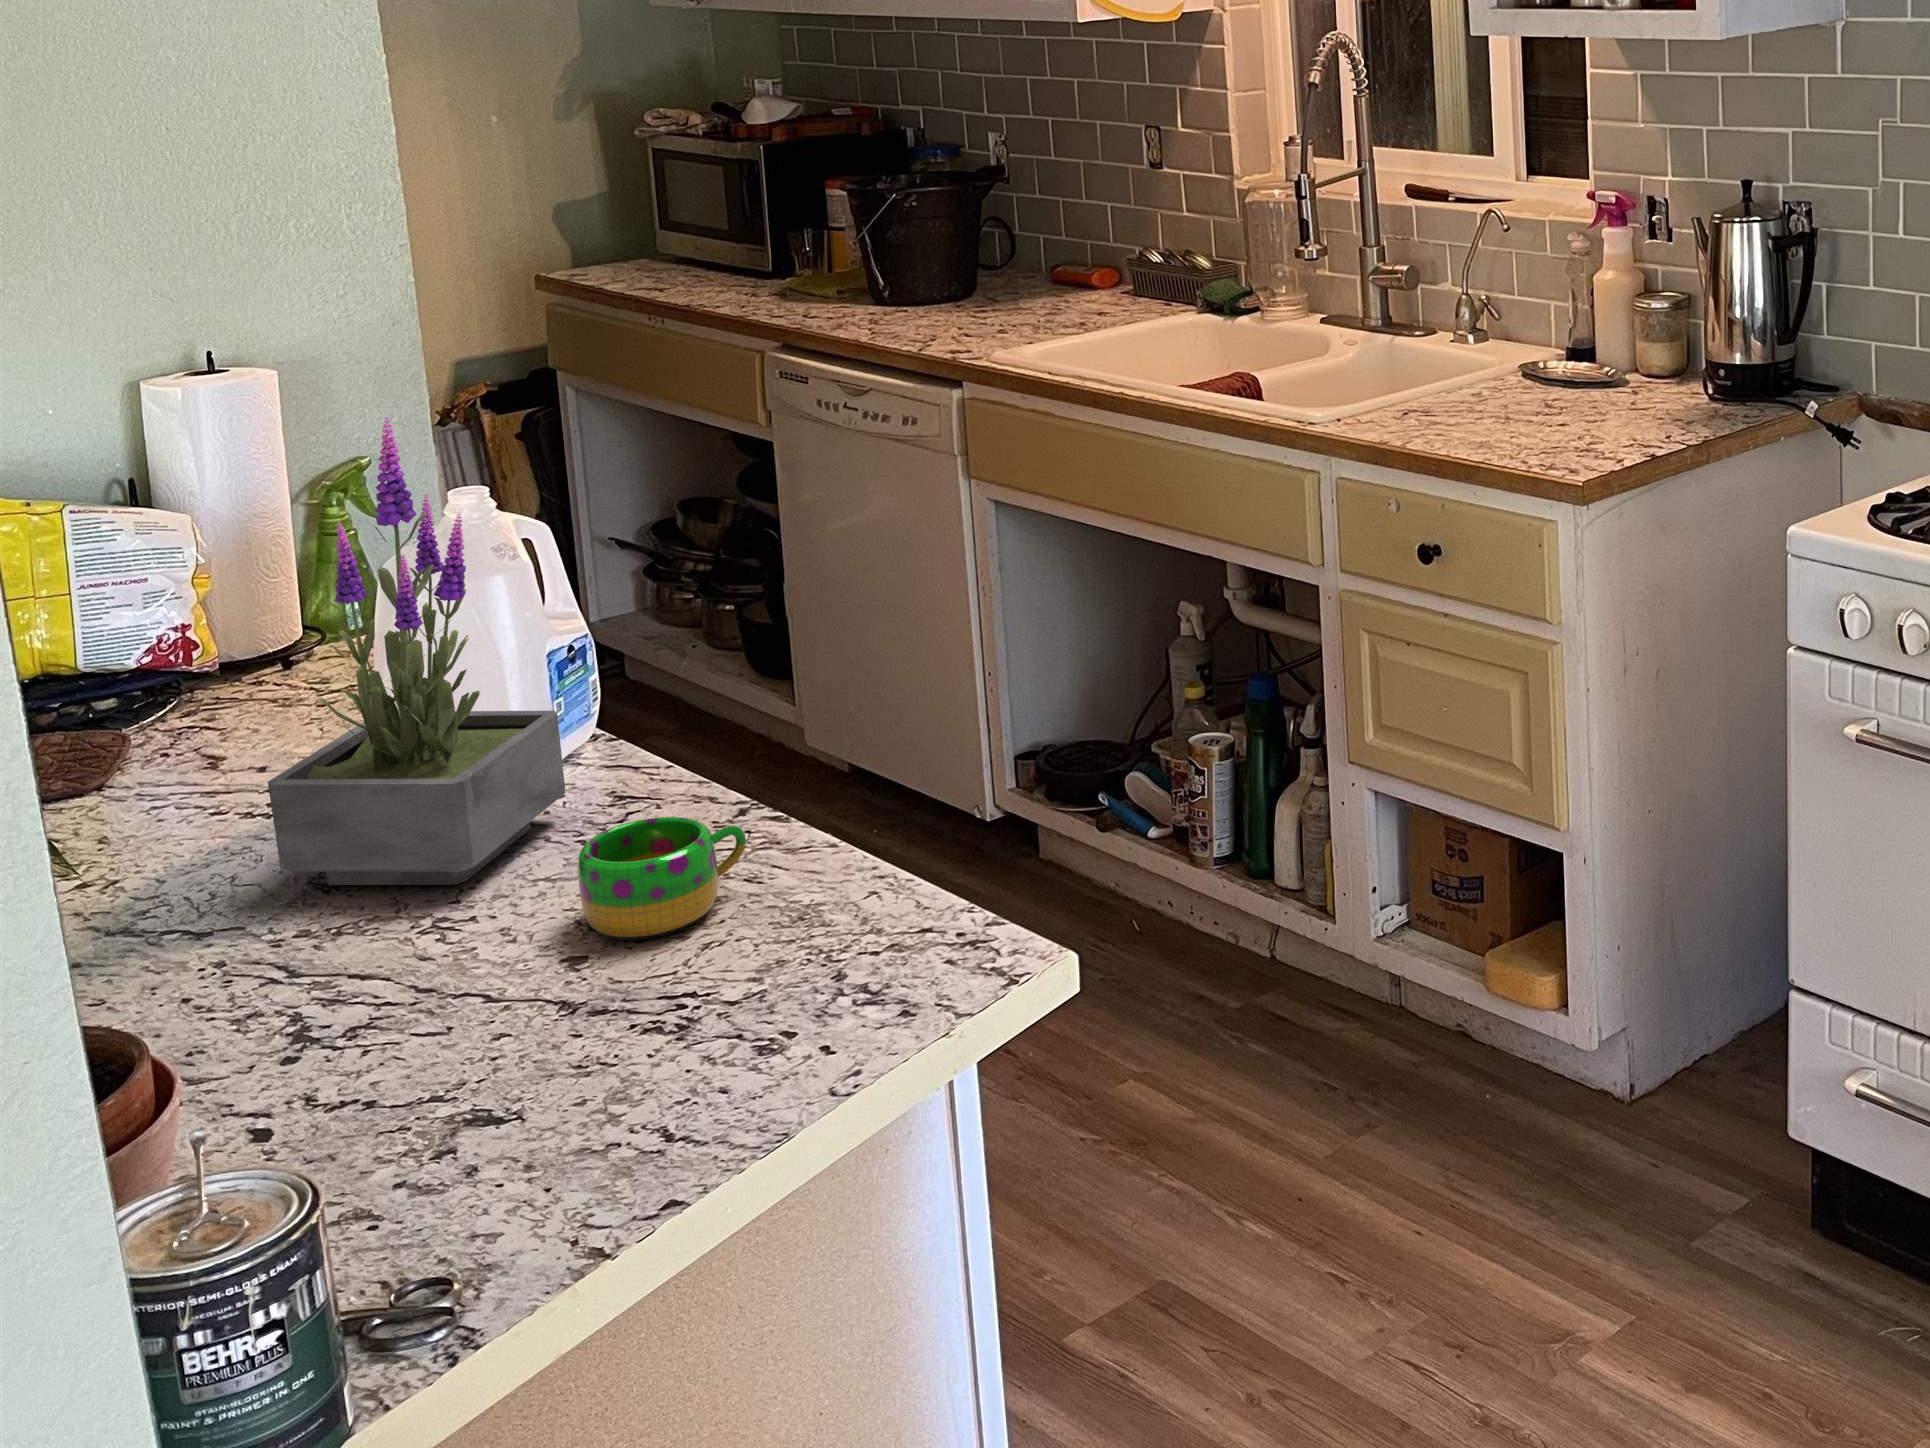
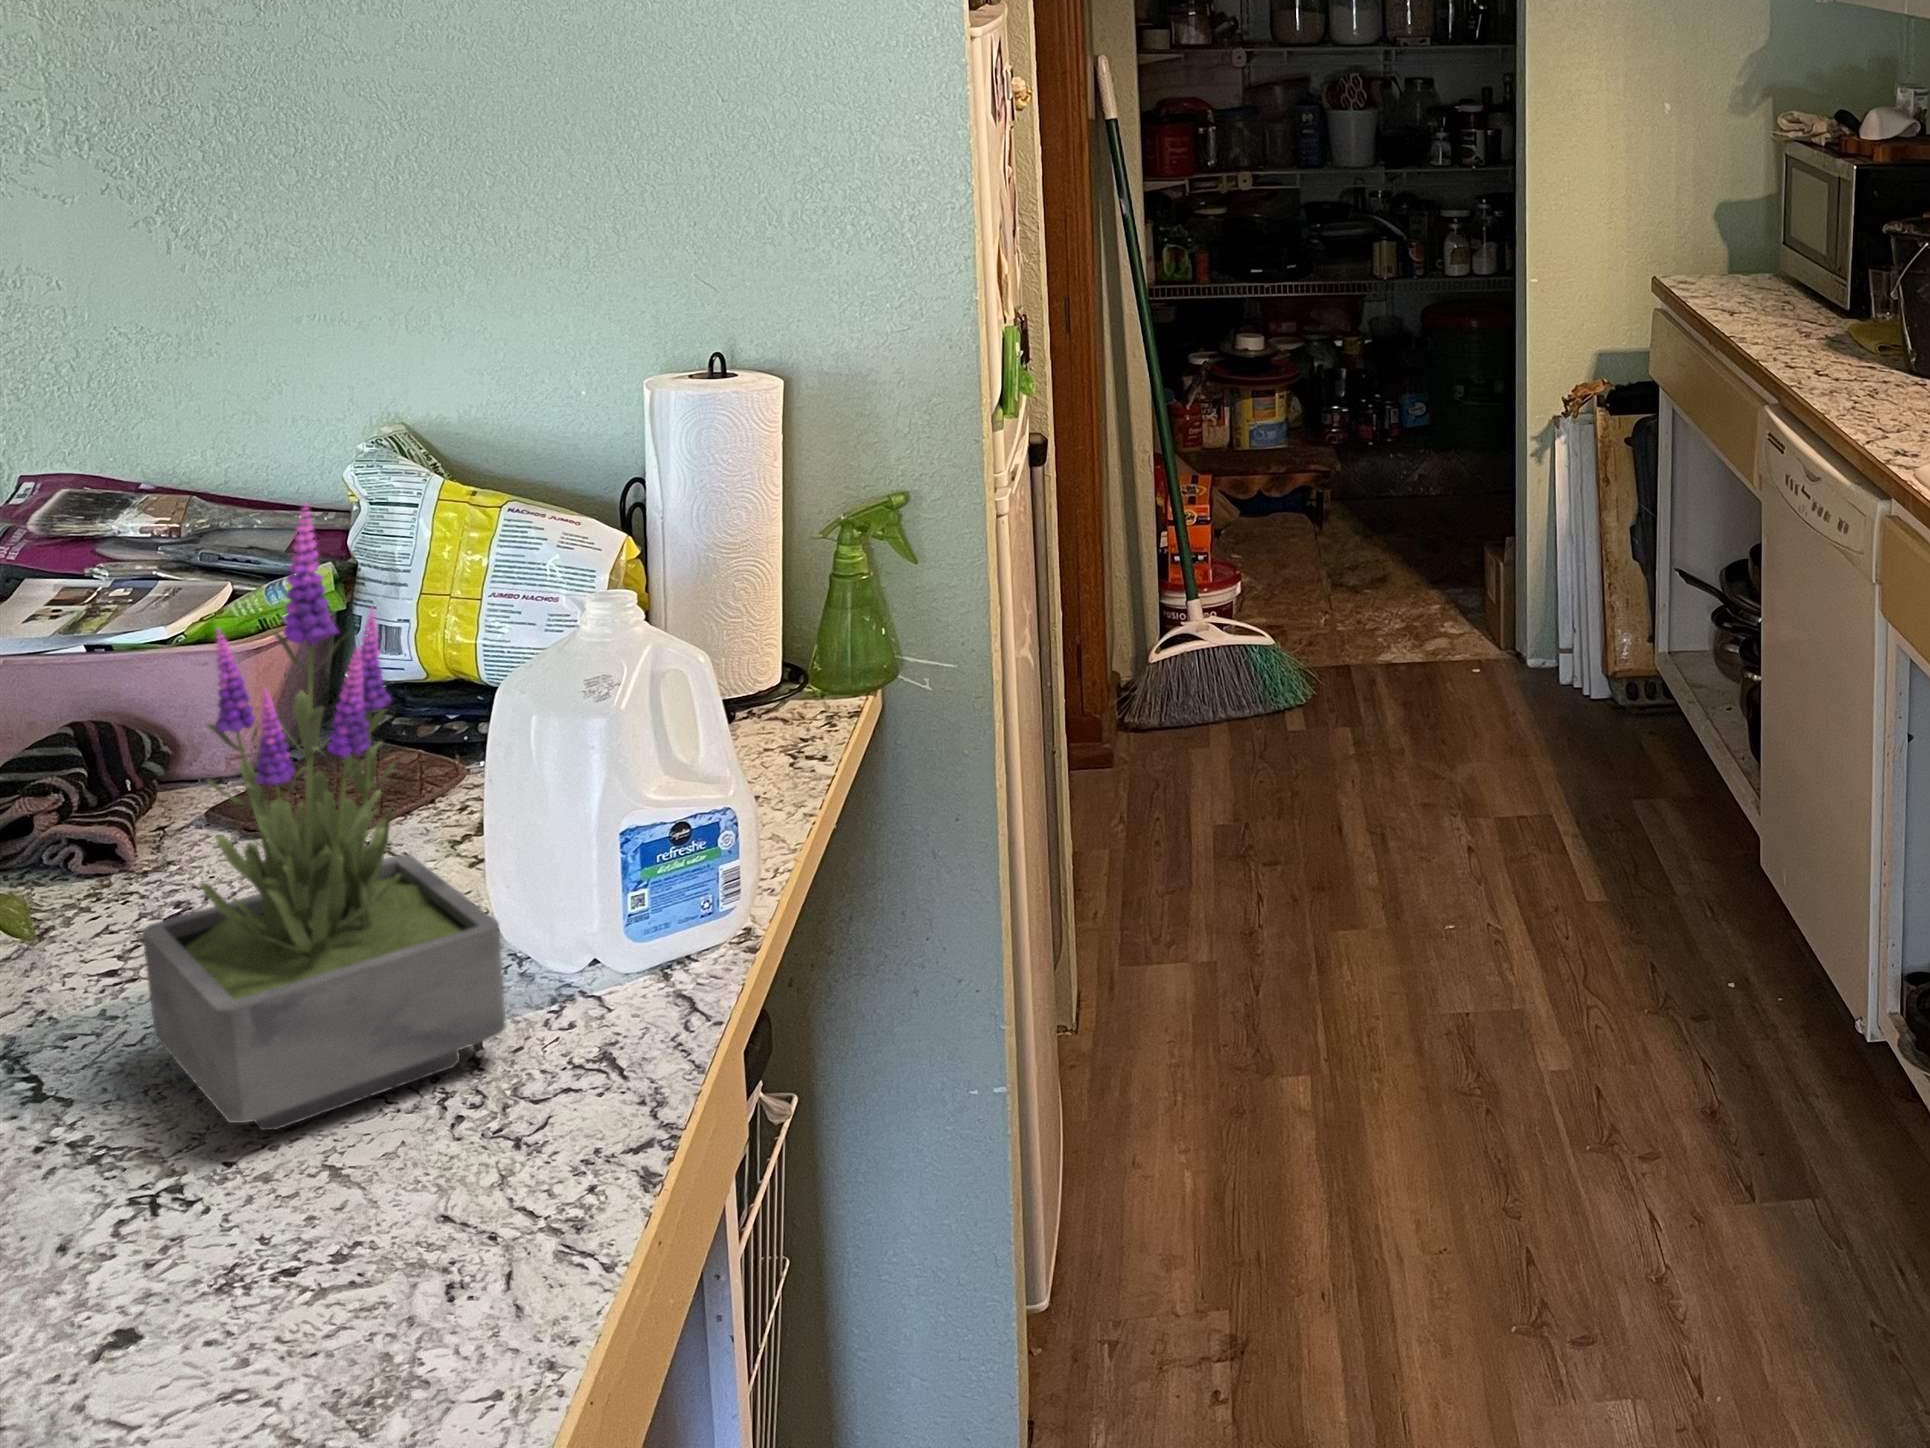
mug: present [578,817,746,940] -> none [162,1149,417,1351]

